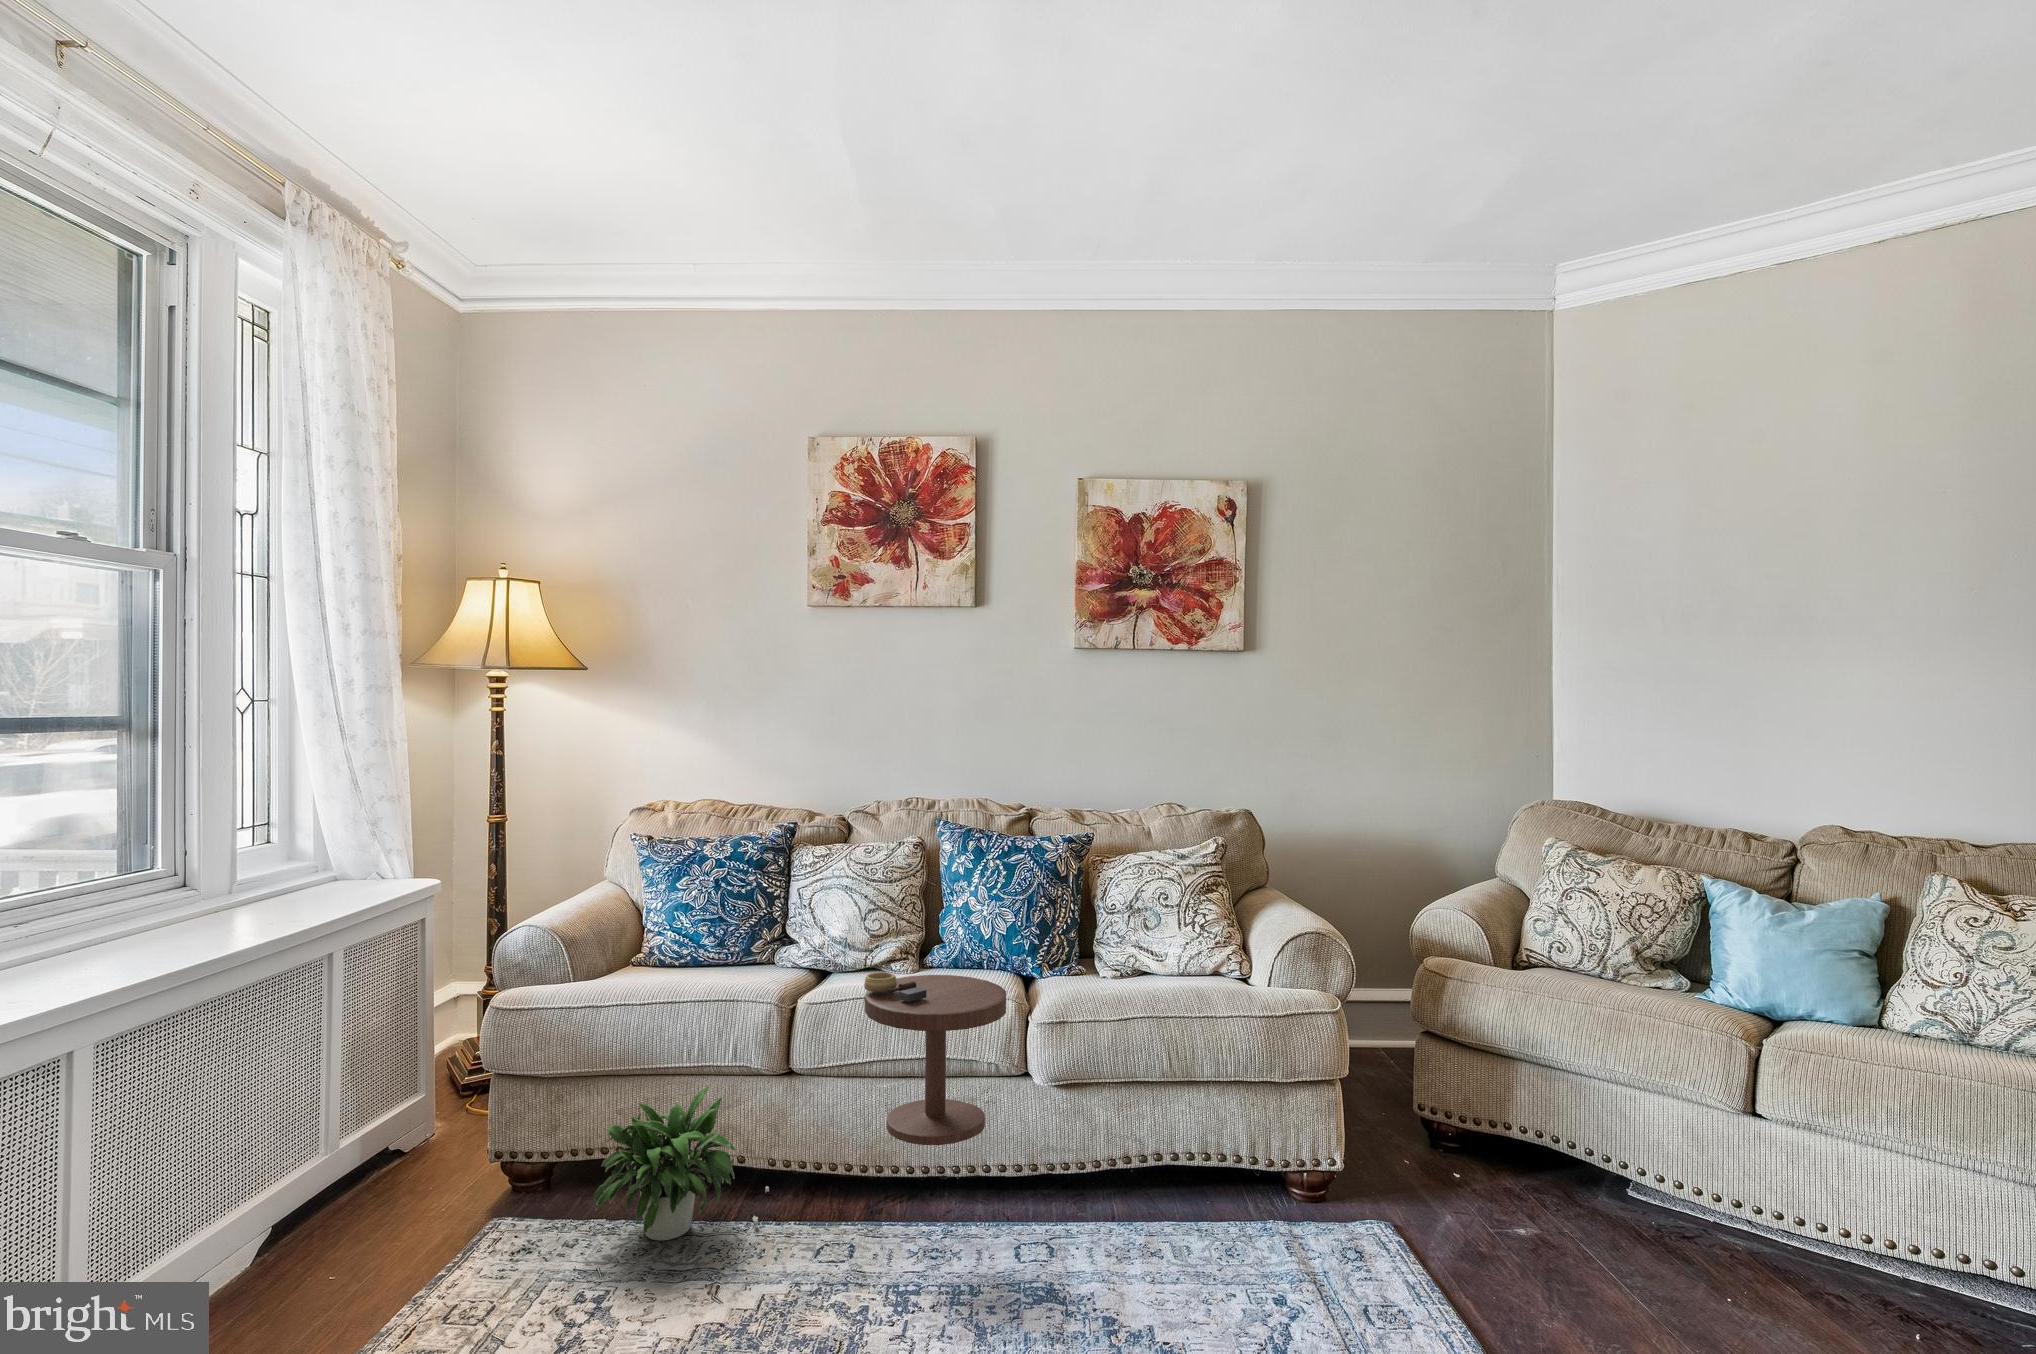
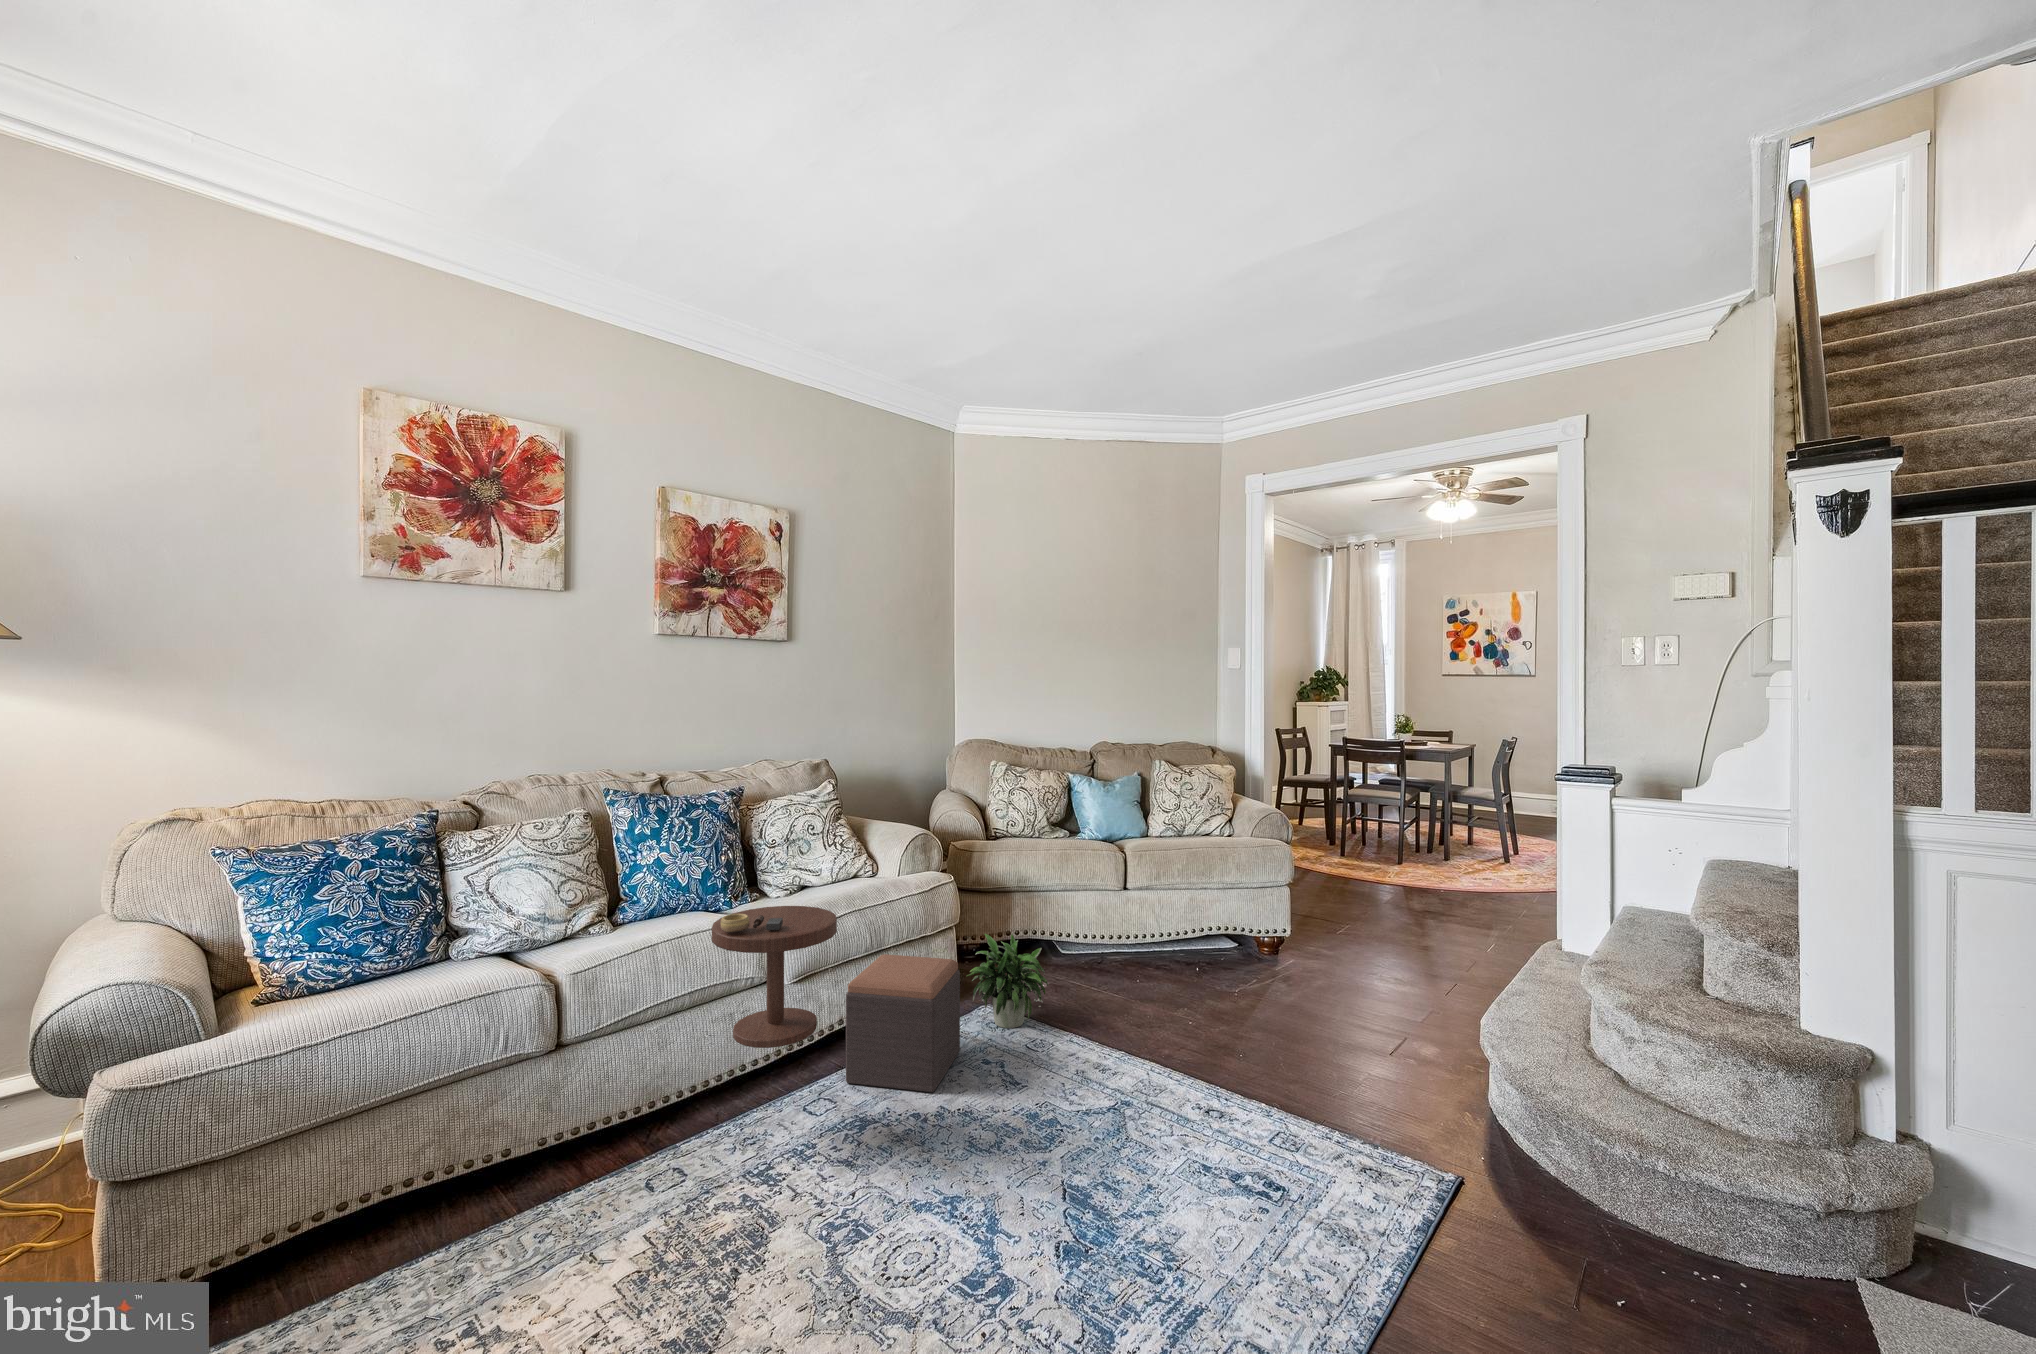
potted plant: present [594,1085,769,1240] -> present [967,934,1049,1028]
footstool: none [1071,1085,1244,1296] -> present [846,954,960,1092]

